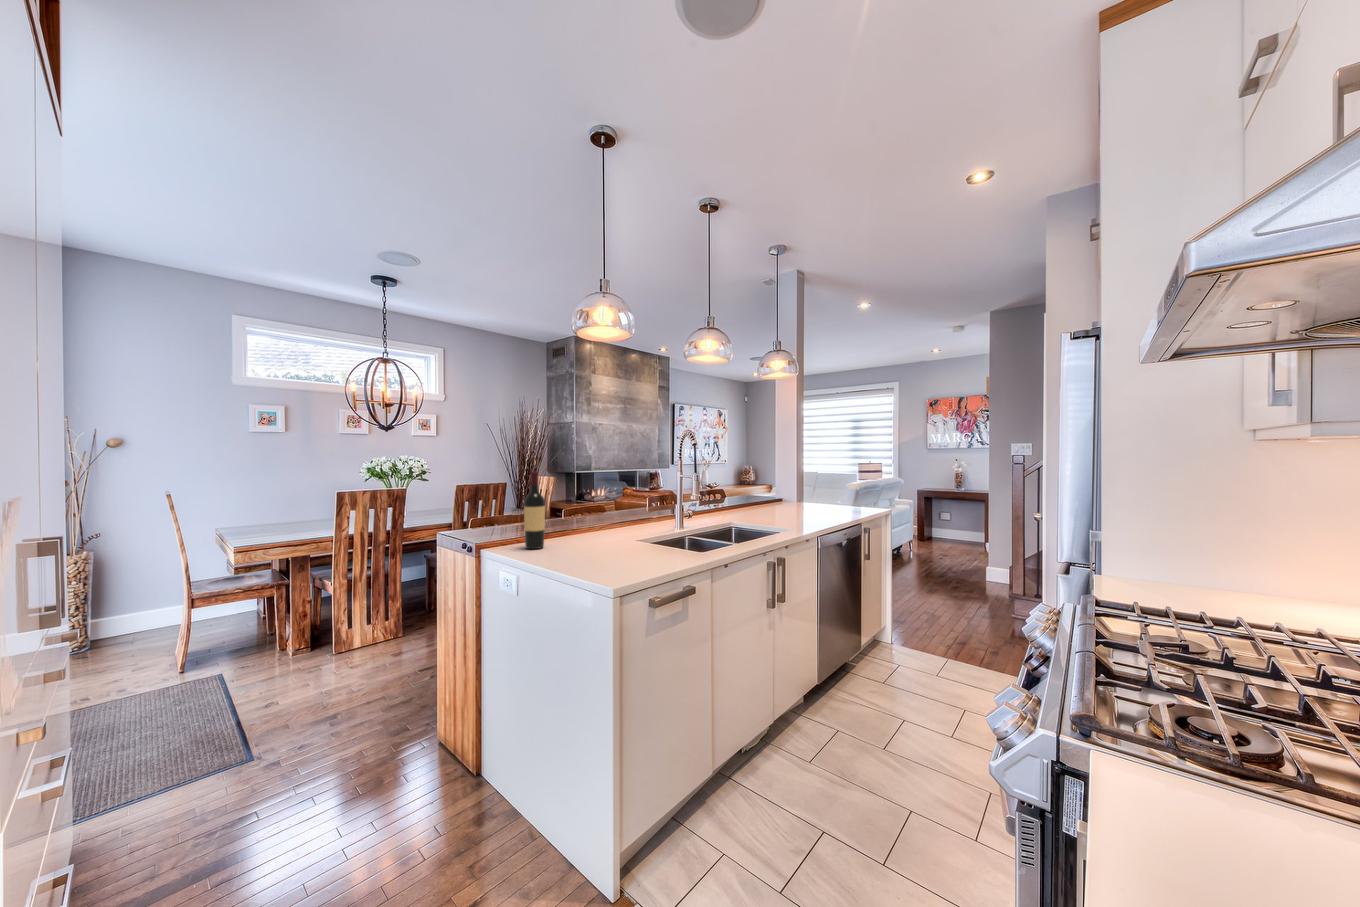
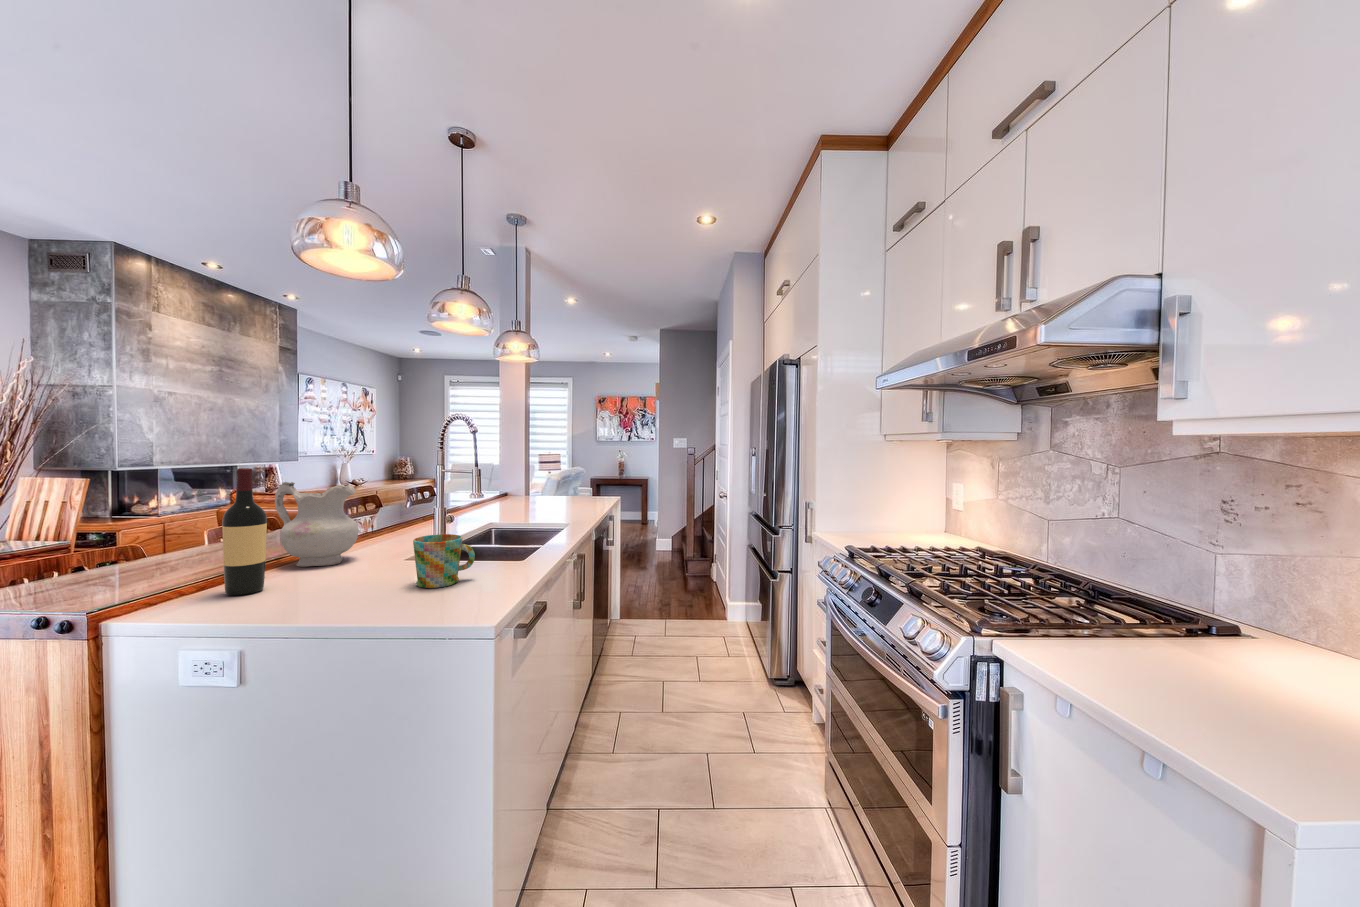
ceramic pitcher: none [570,481,613,539] -> present [275,482,358,567]
mug: none [606,524,648,564] -> present [413,534,475,588]

